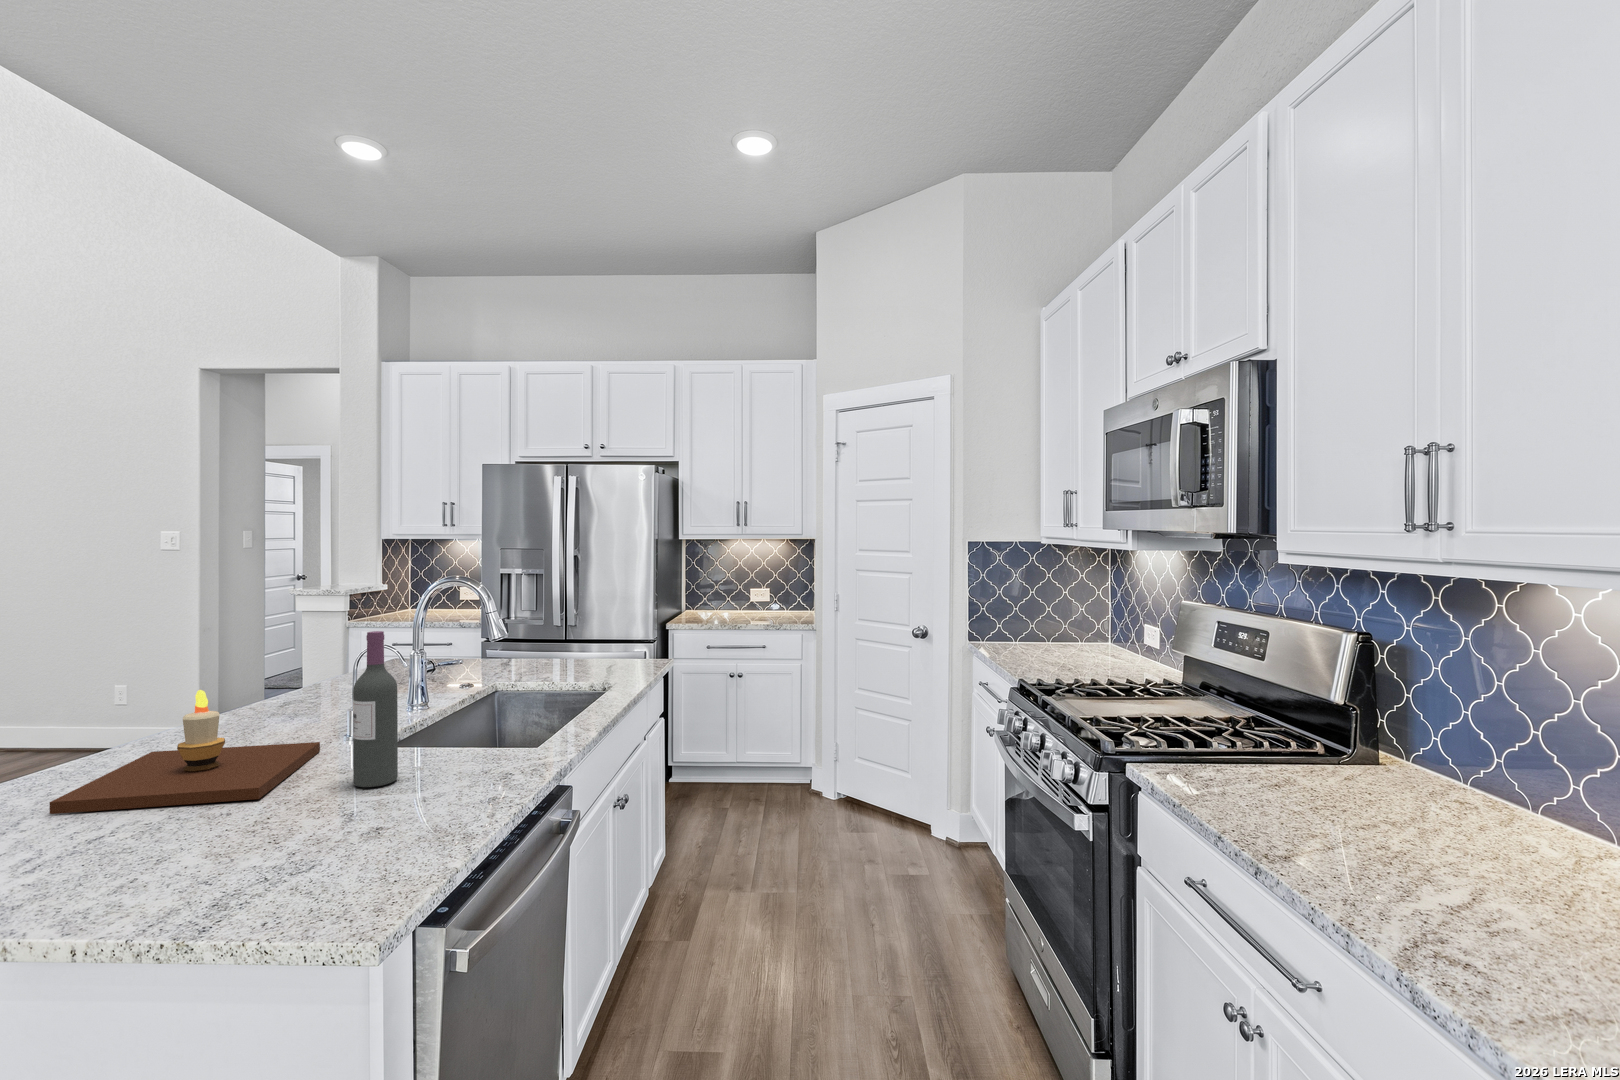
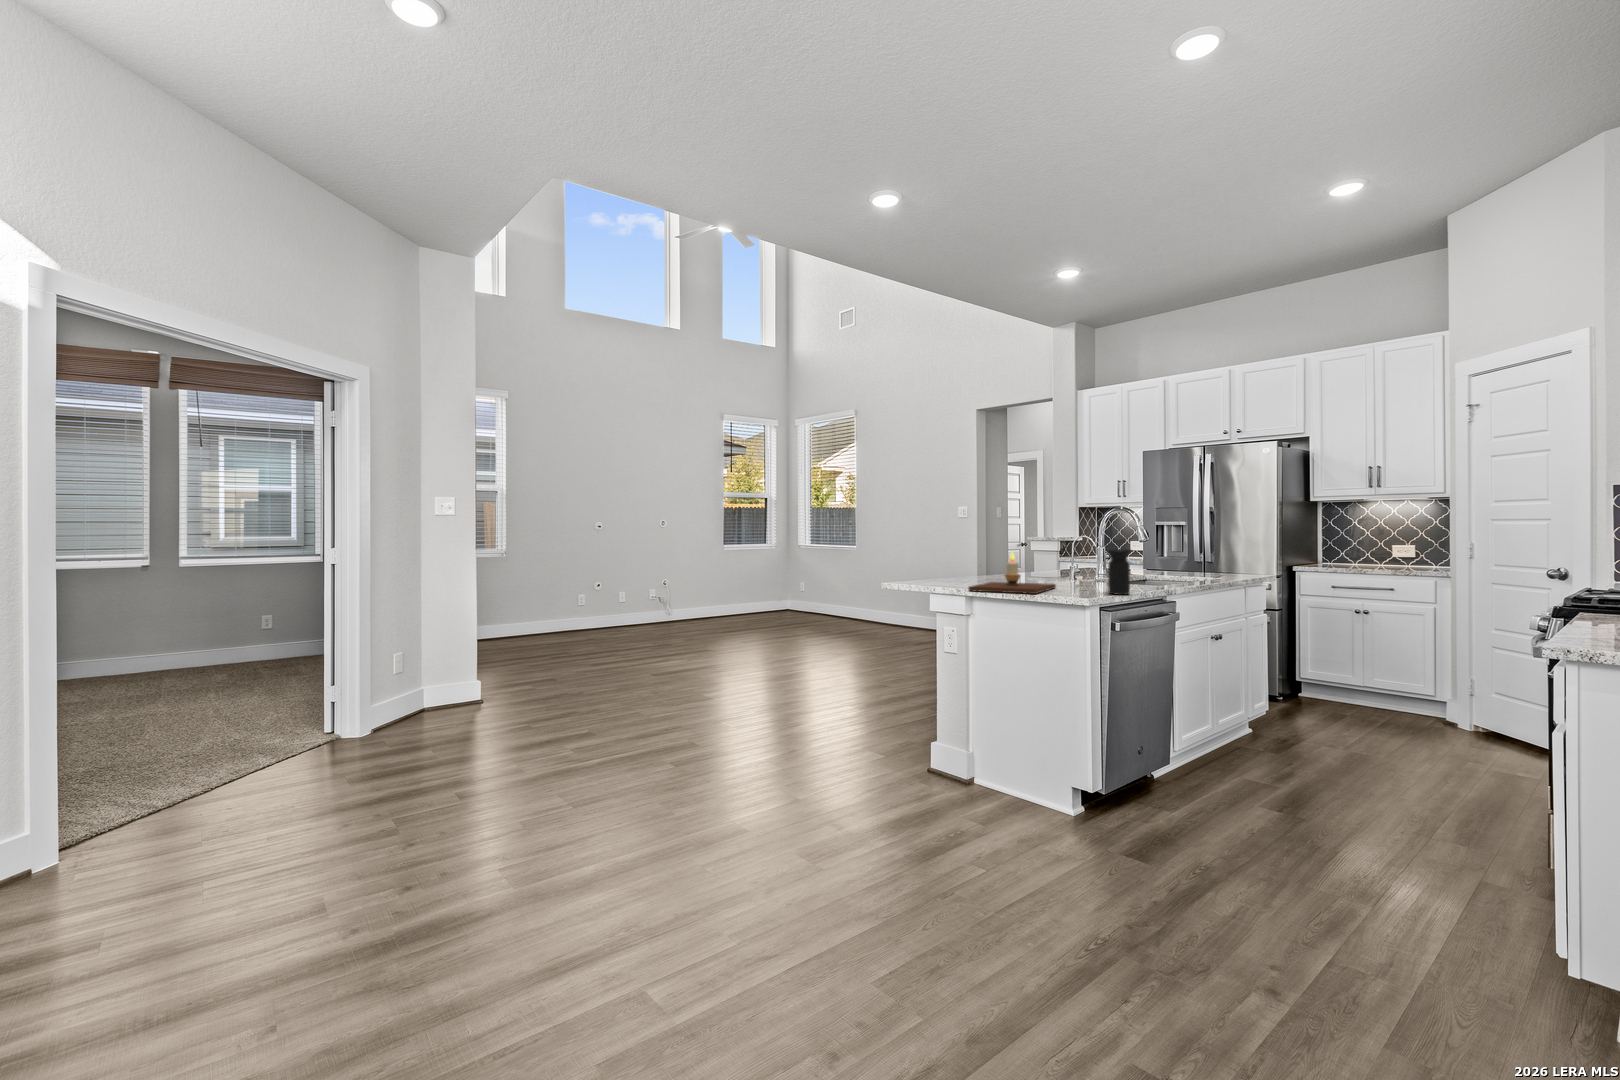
wine bottle: present [353,631,398,787] -> none [1071,527,1090,595]
vase: none [434,666,487,766] -> present [1107,549,1131,595]

